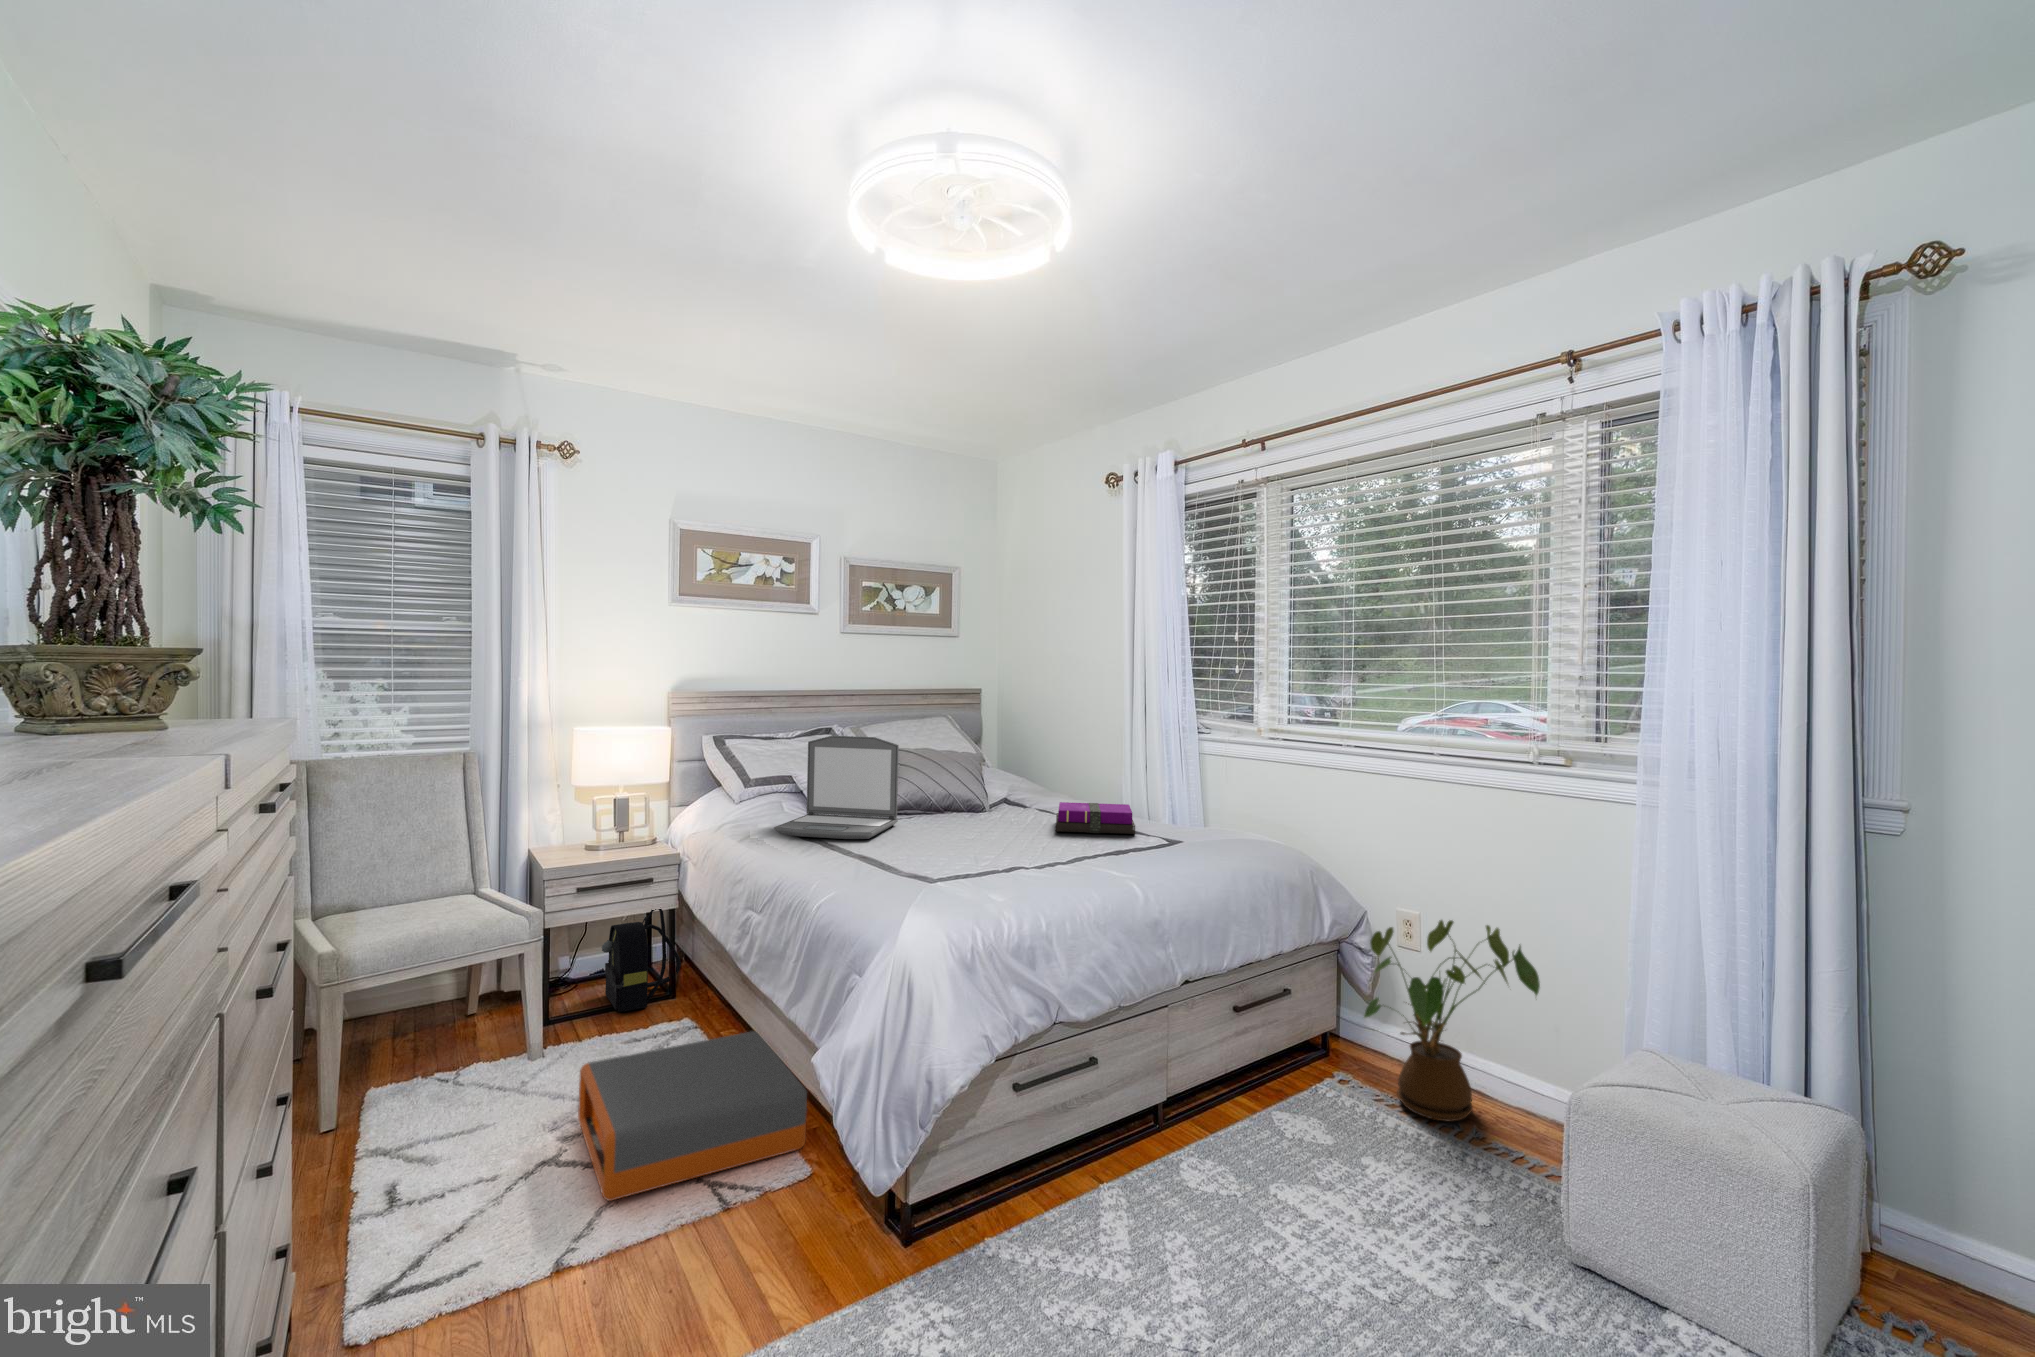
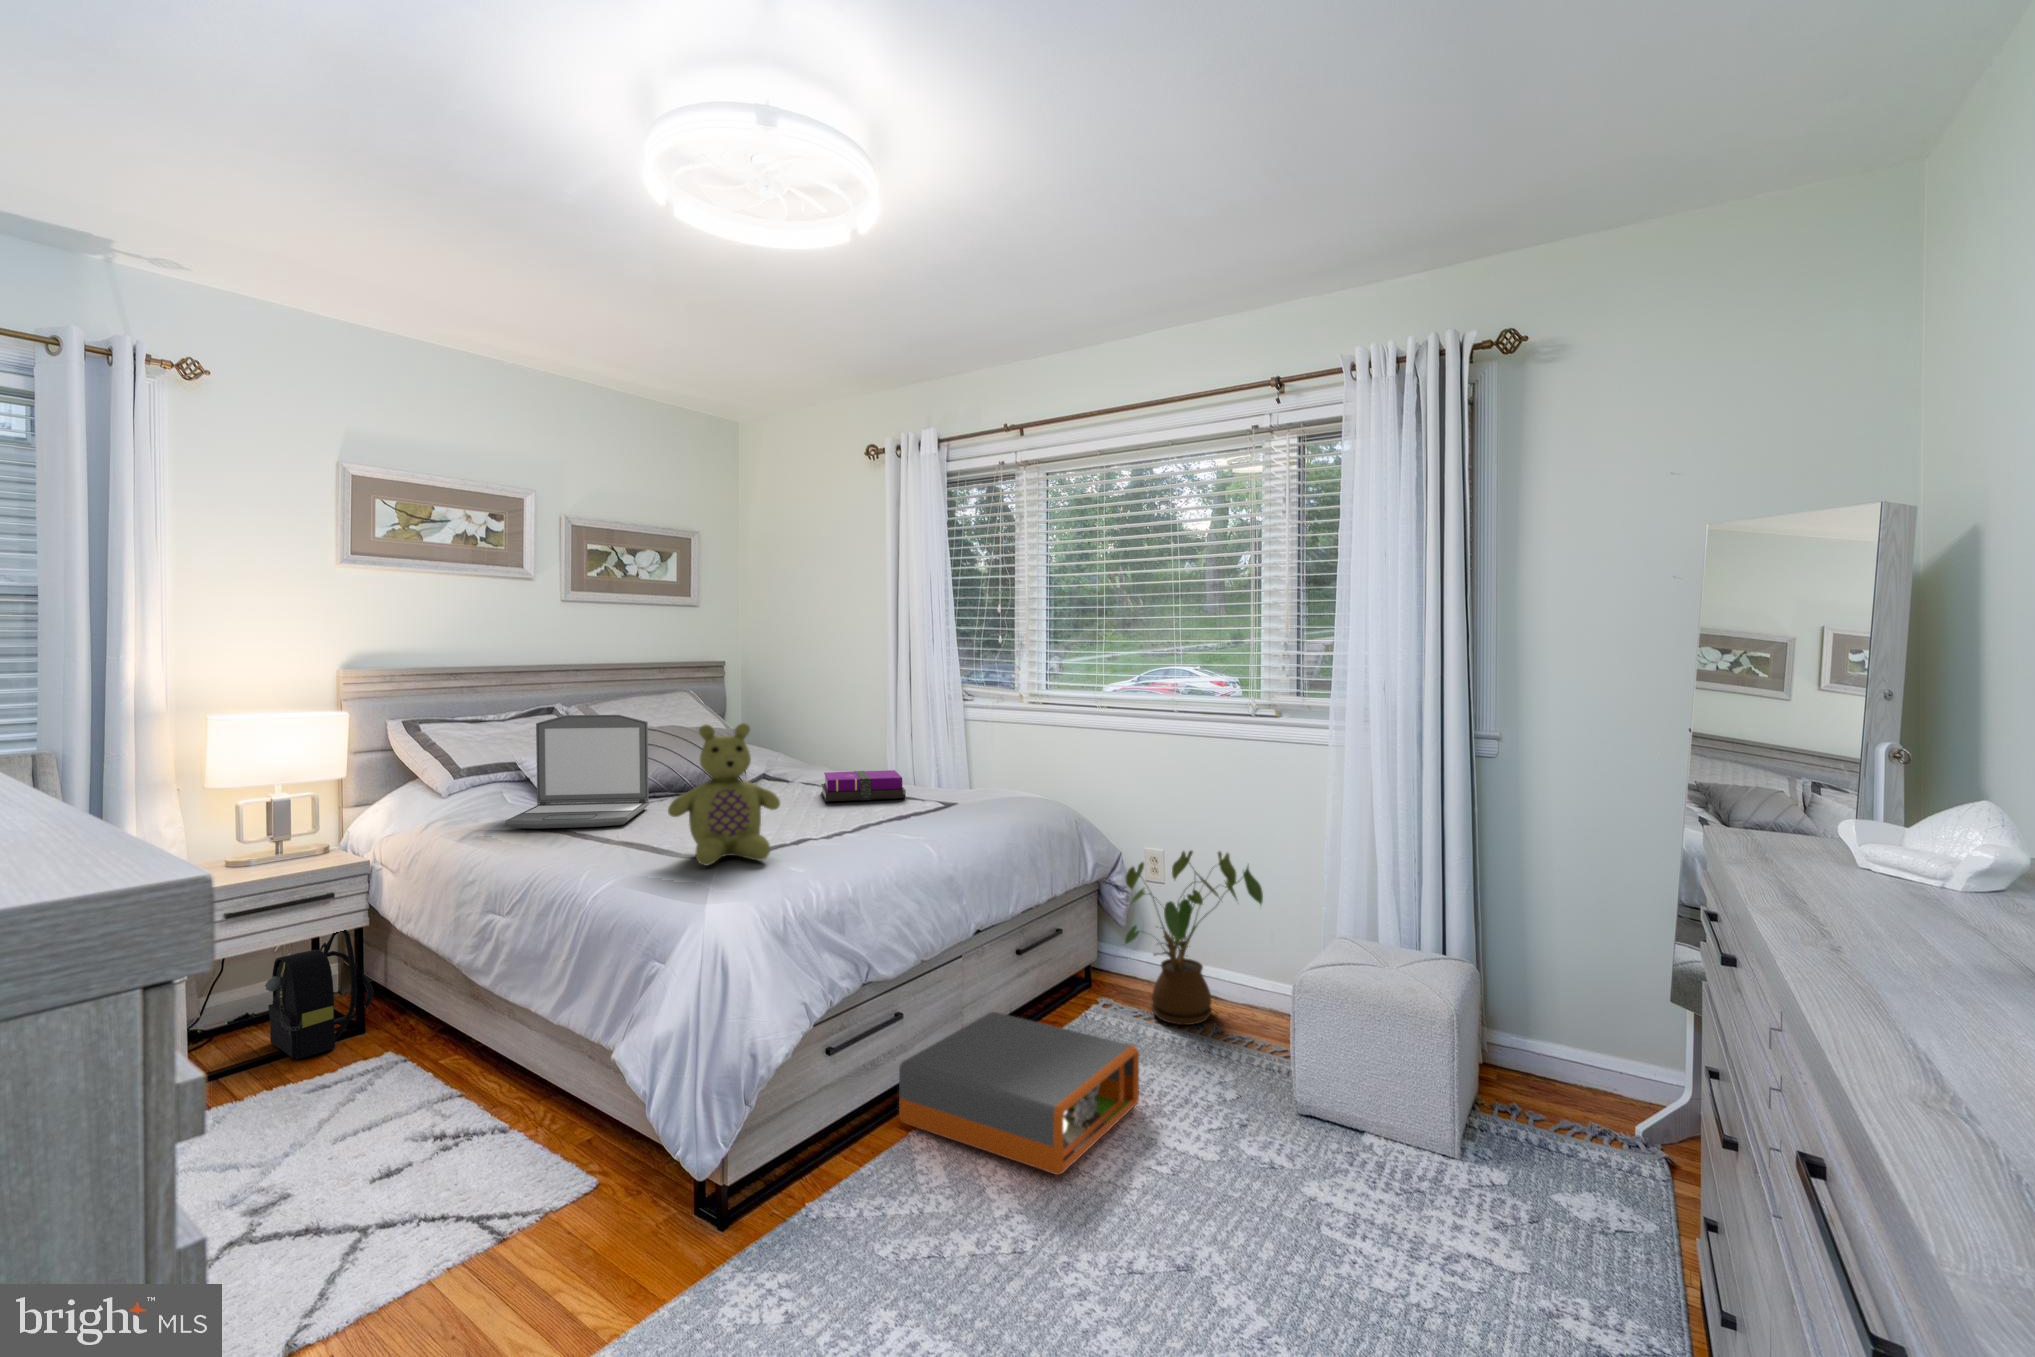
stuffed bear: none [891,752,995,887] -> present [668,723,780,866]
storage box: present [578,1031,807,1201] -> present [899,1012,1139,1175]

